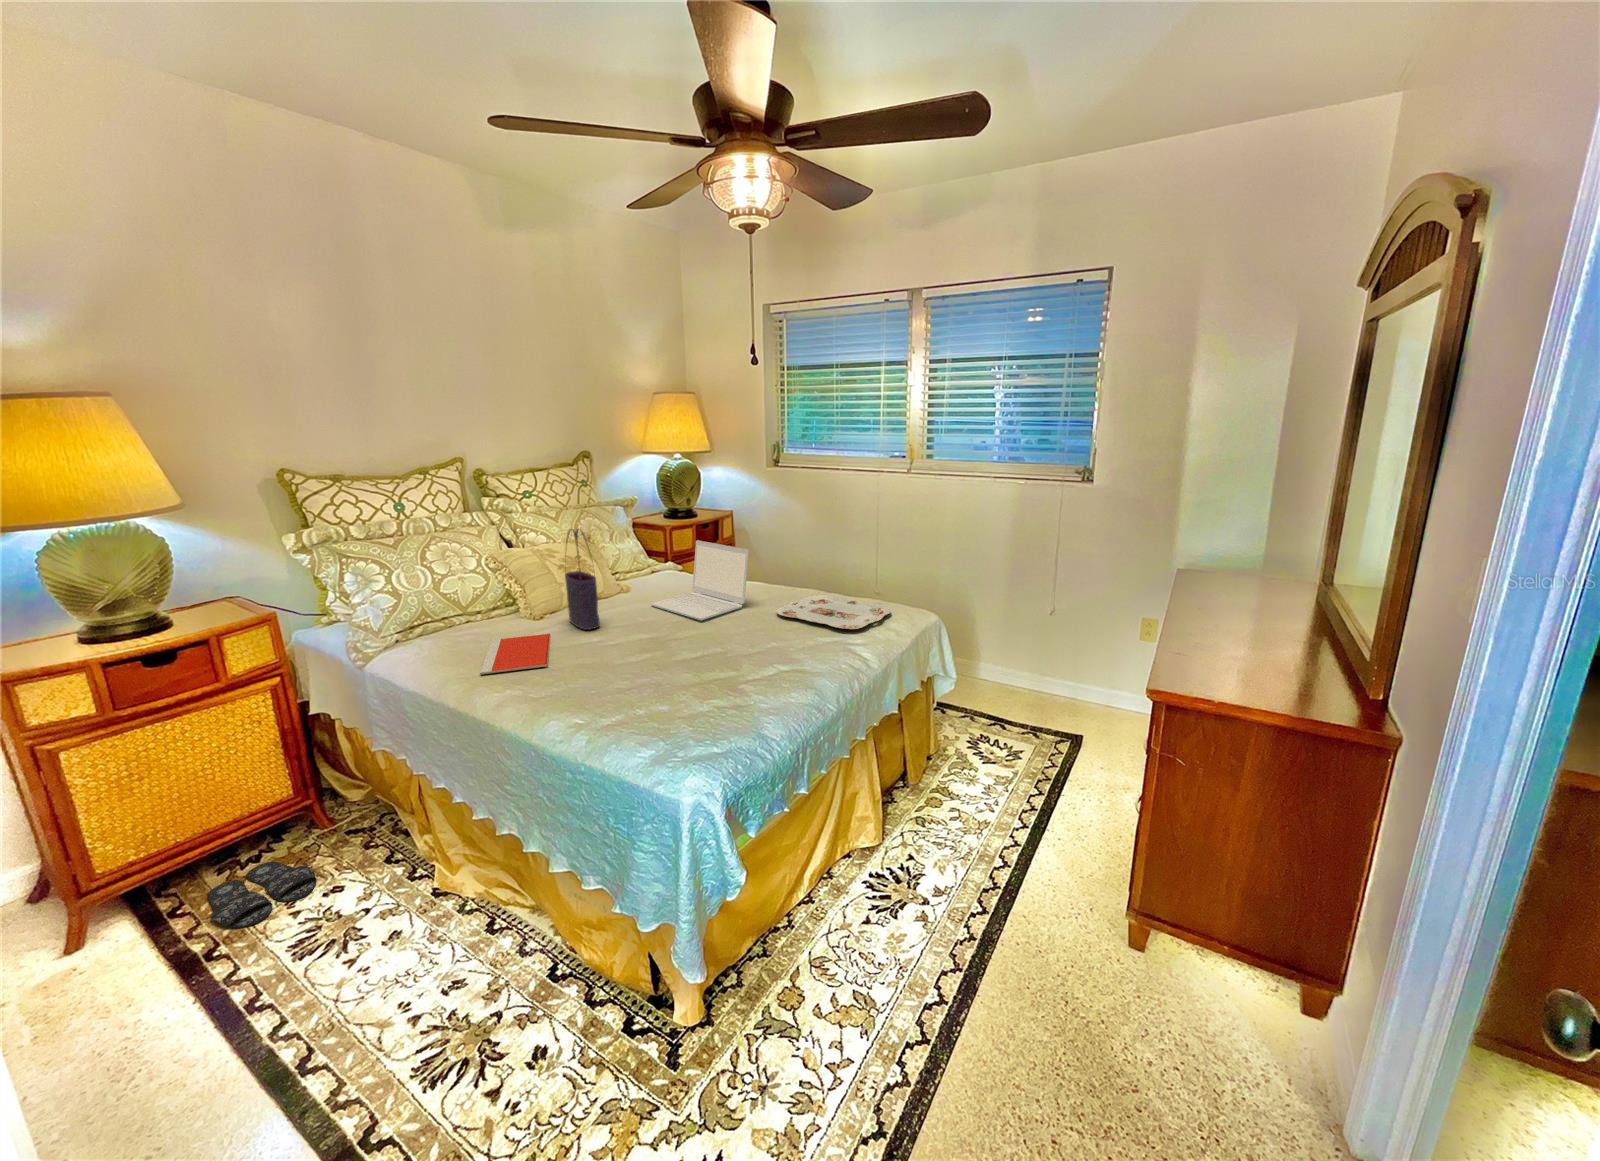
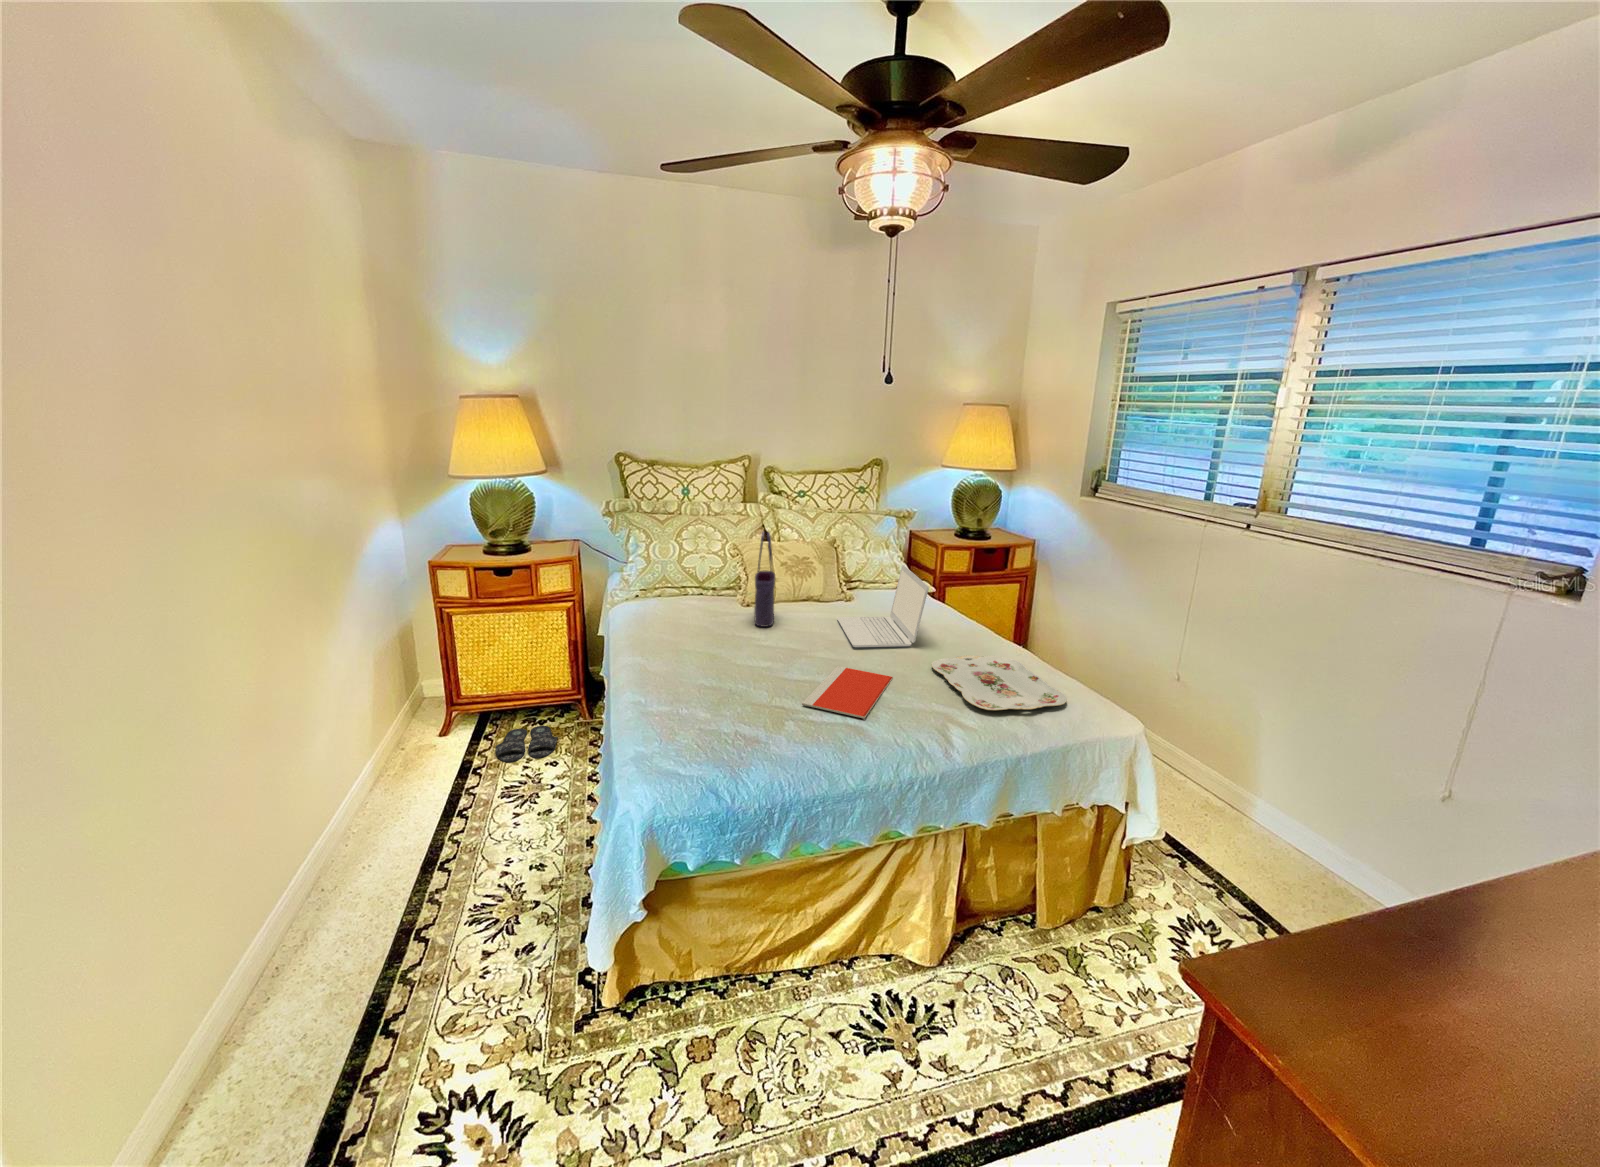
notebook: present [480,634,550,674] -> present [802,666,893,719]

